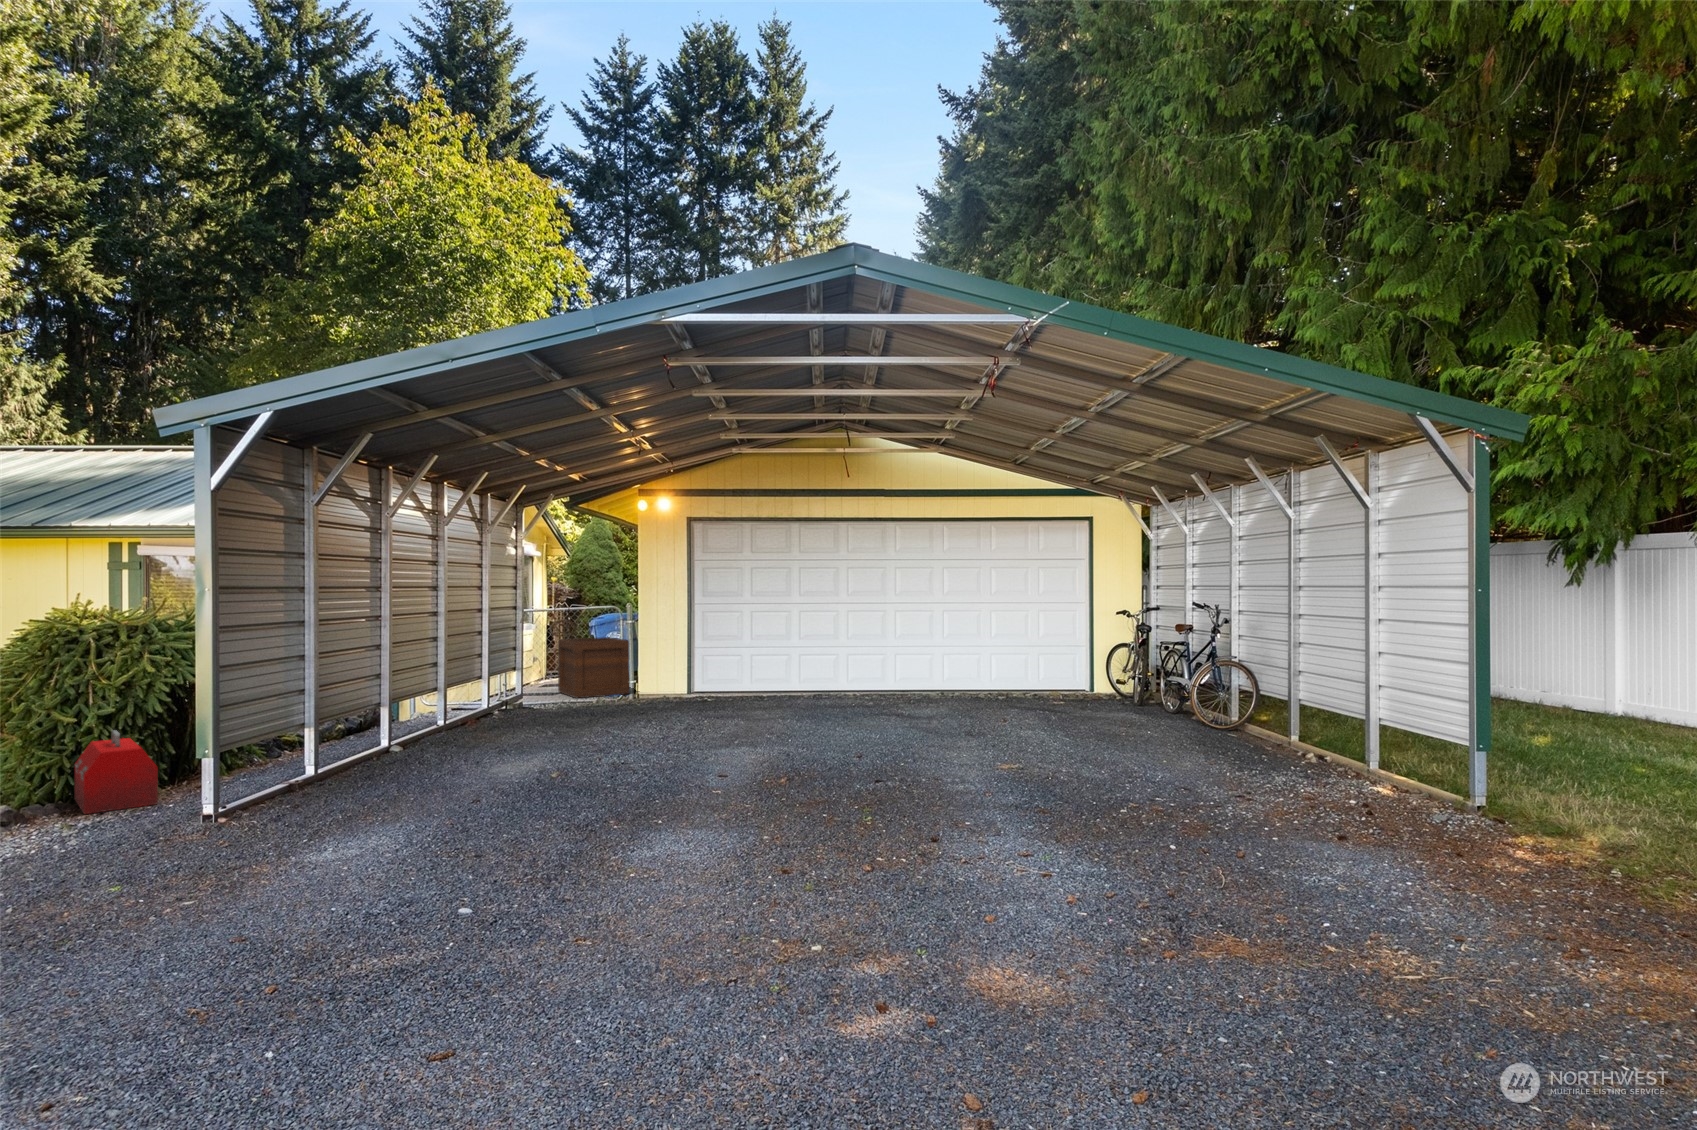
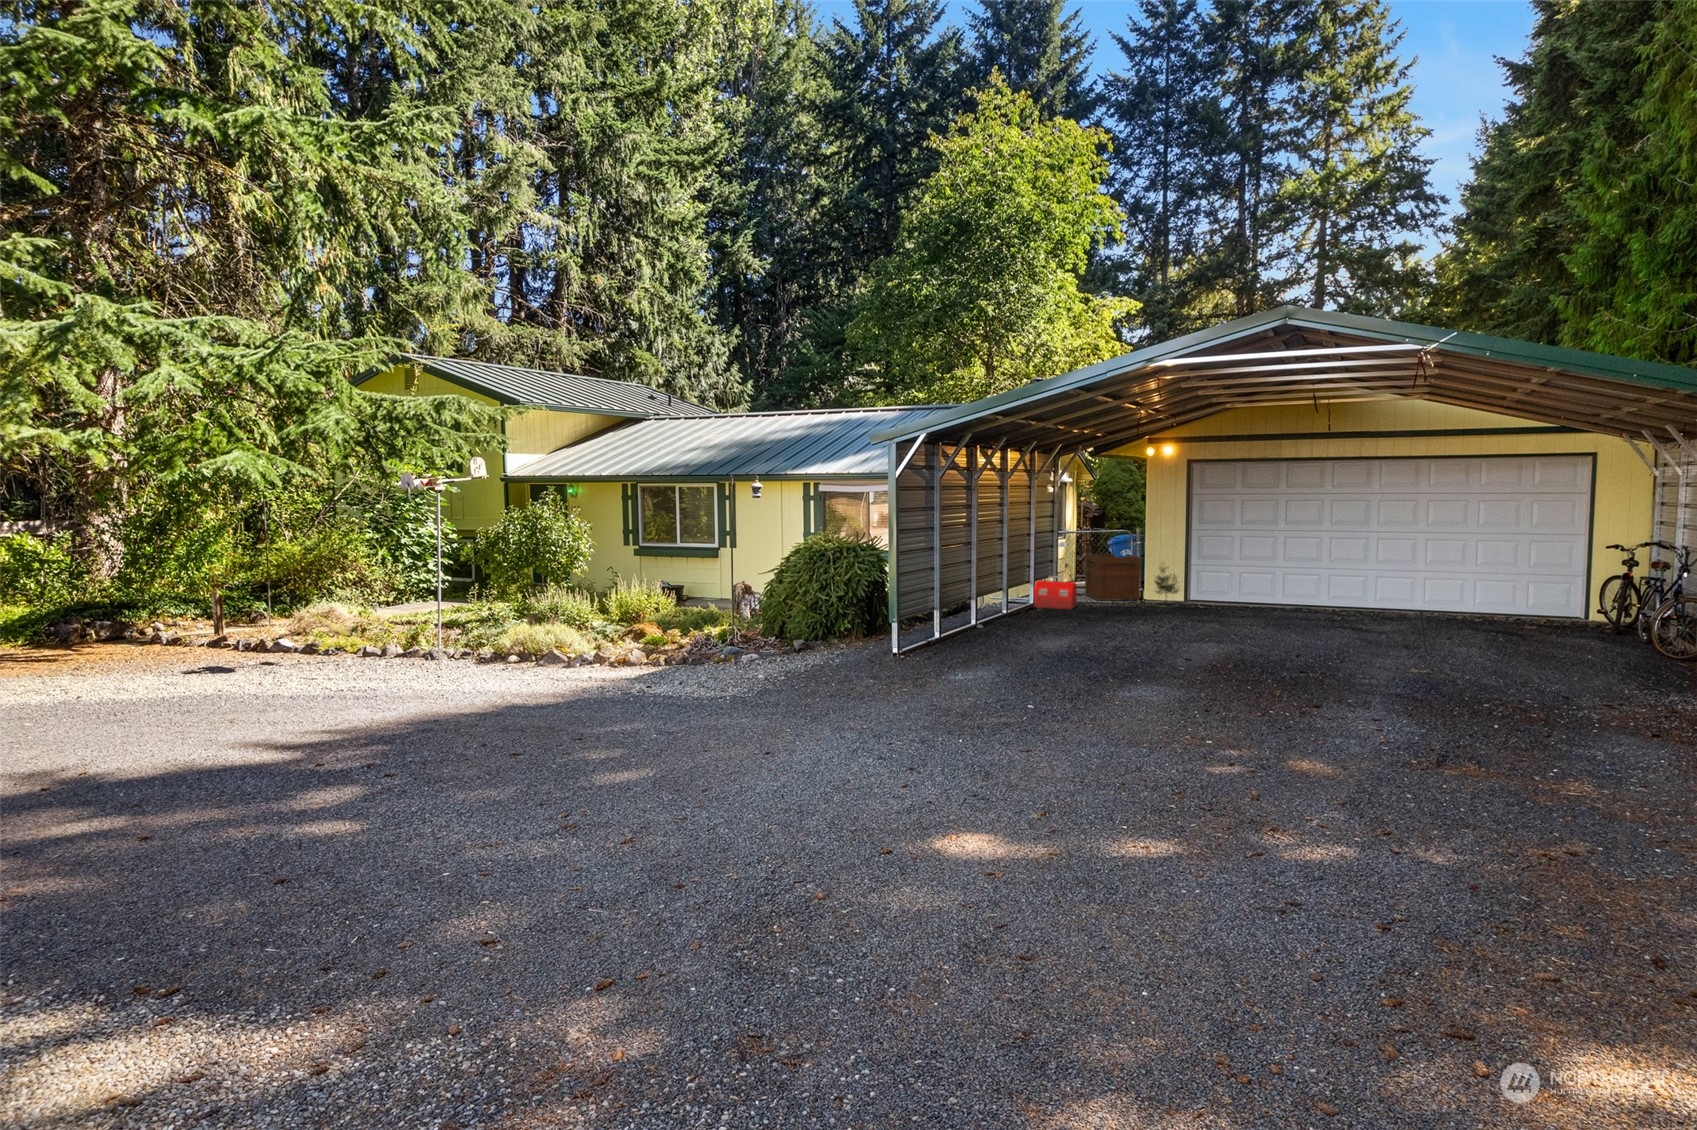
potted tree: none [645,642,681,701] -> present [1153,567,1179,607]
toolbox: present [75,730,158,814] -> present [1034,576,1077,609]

